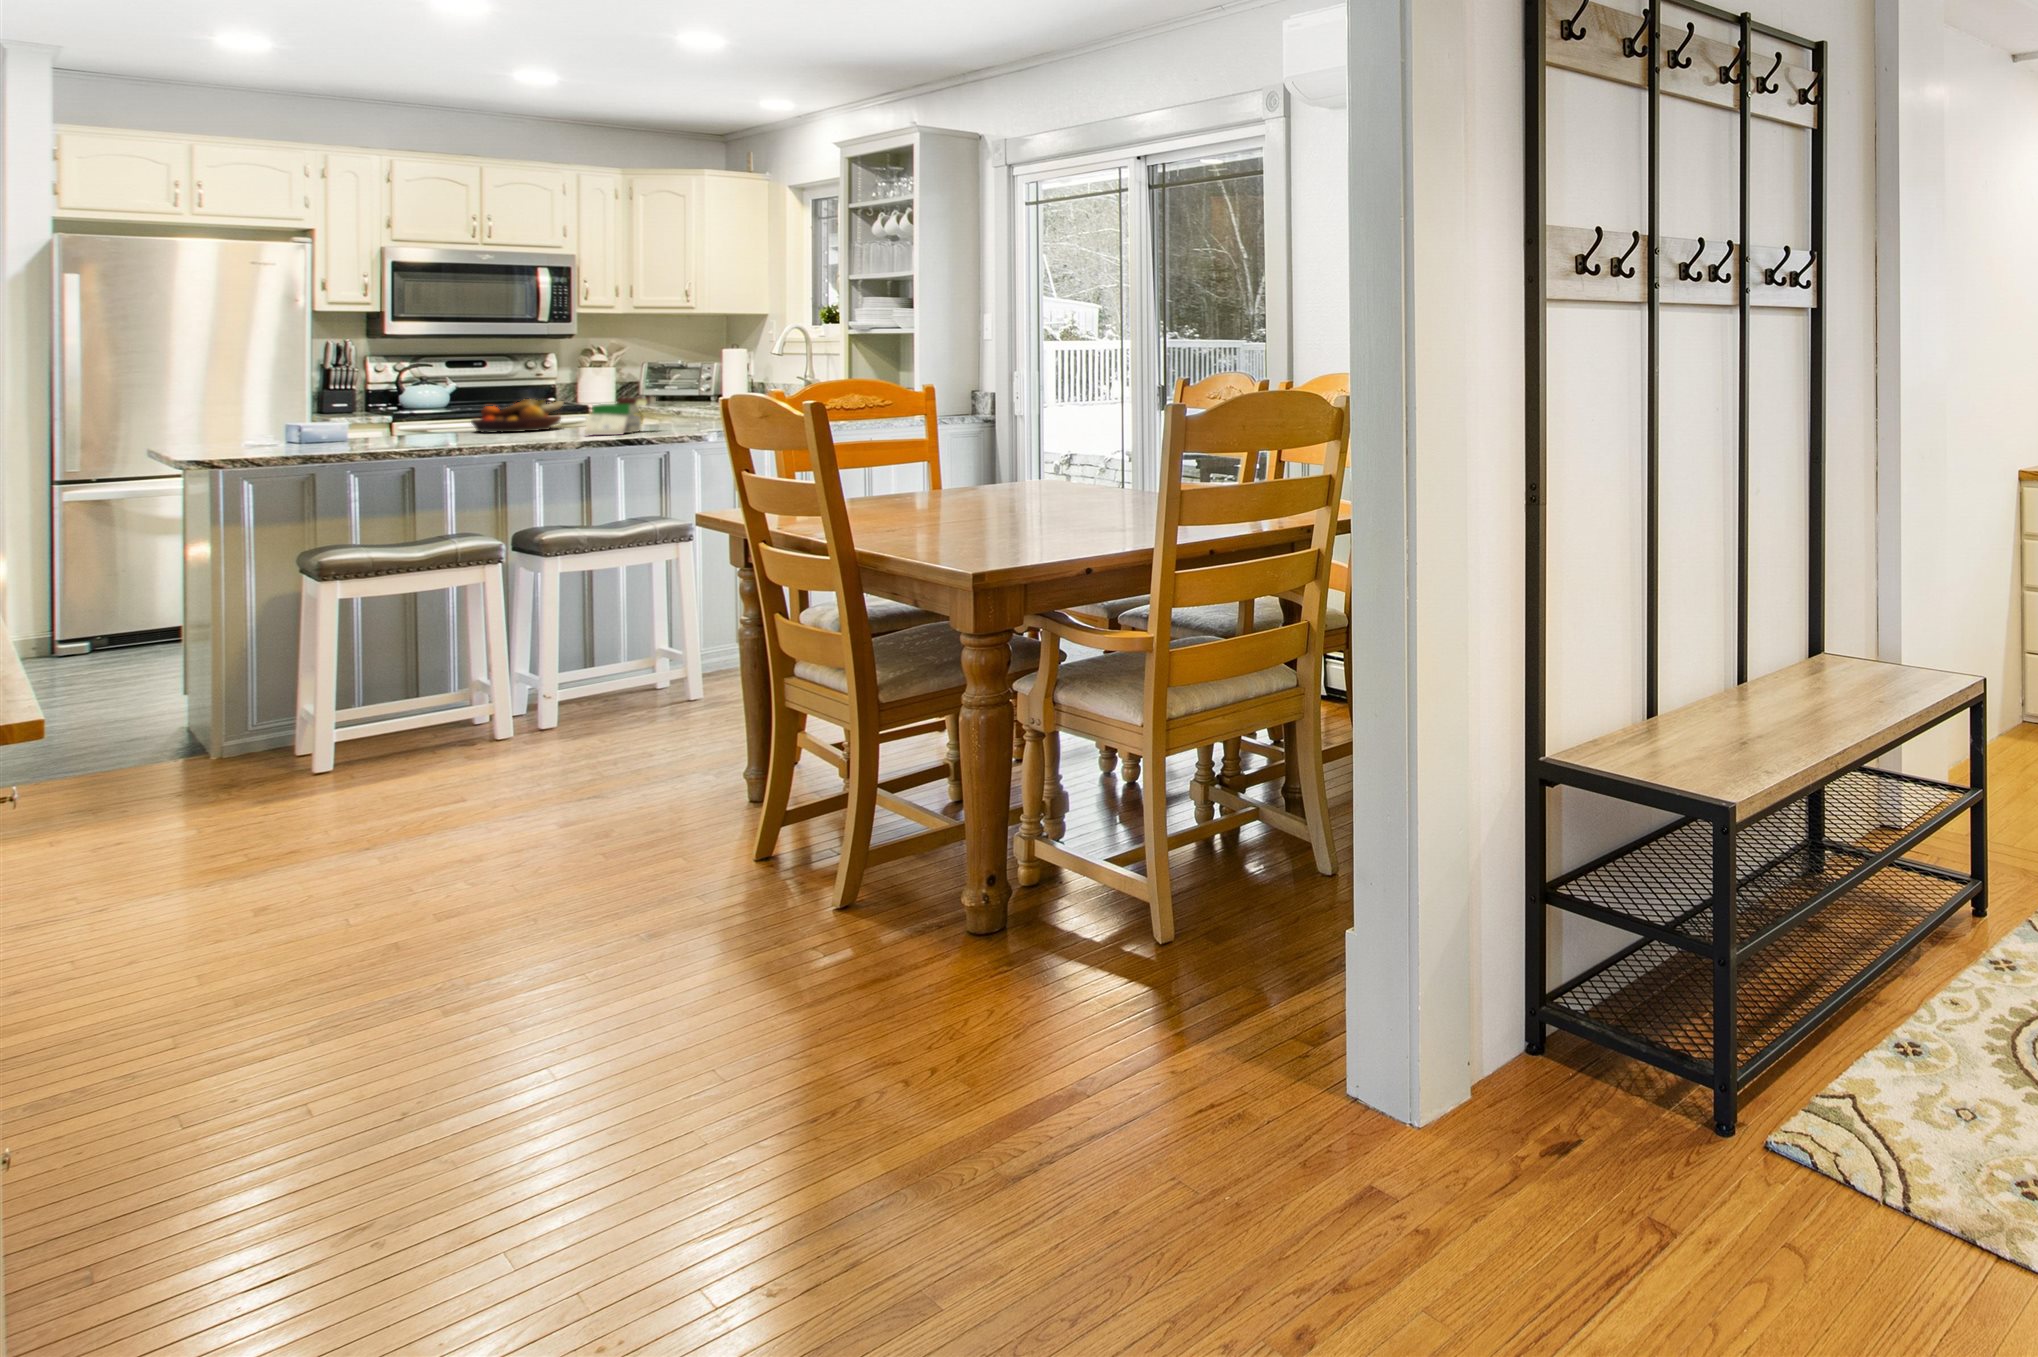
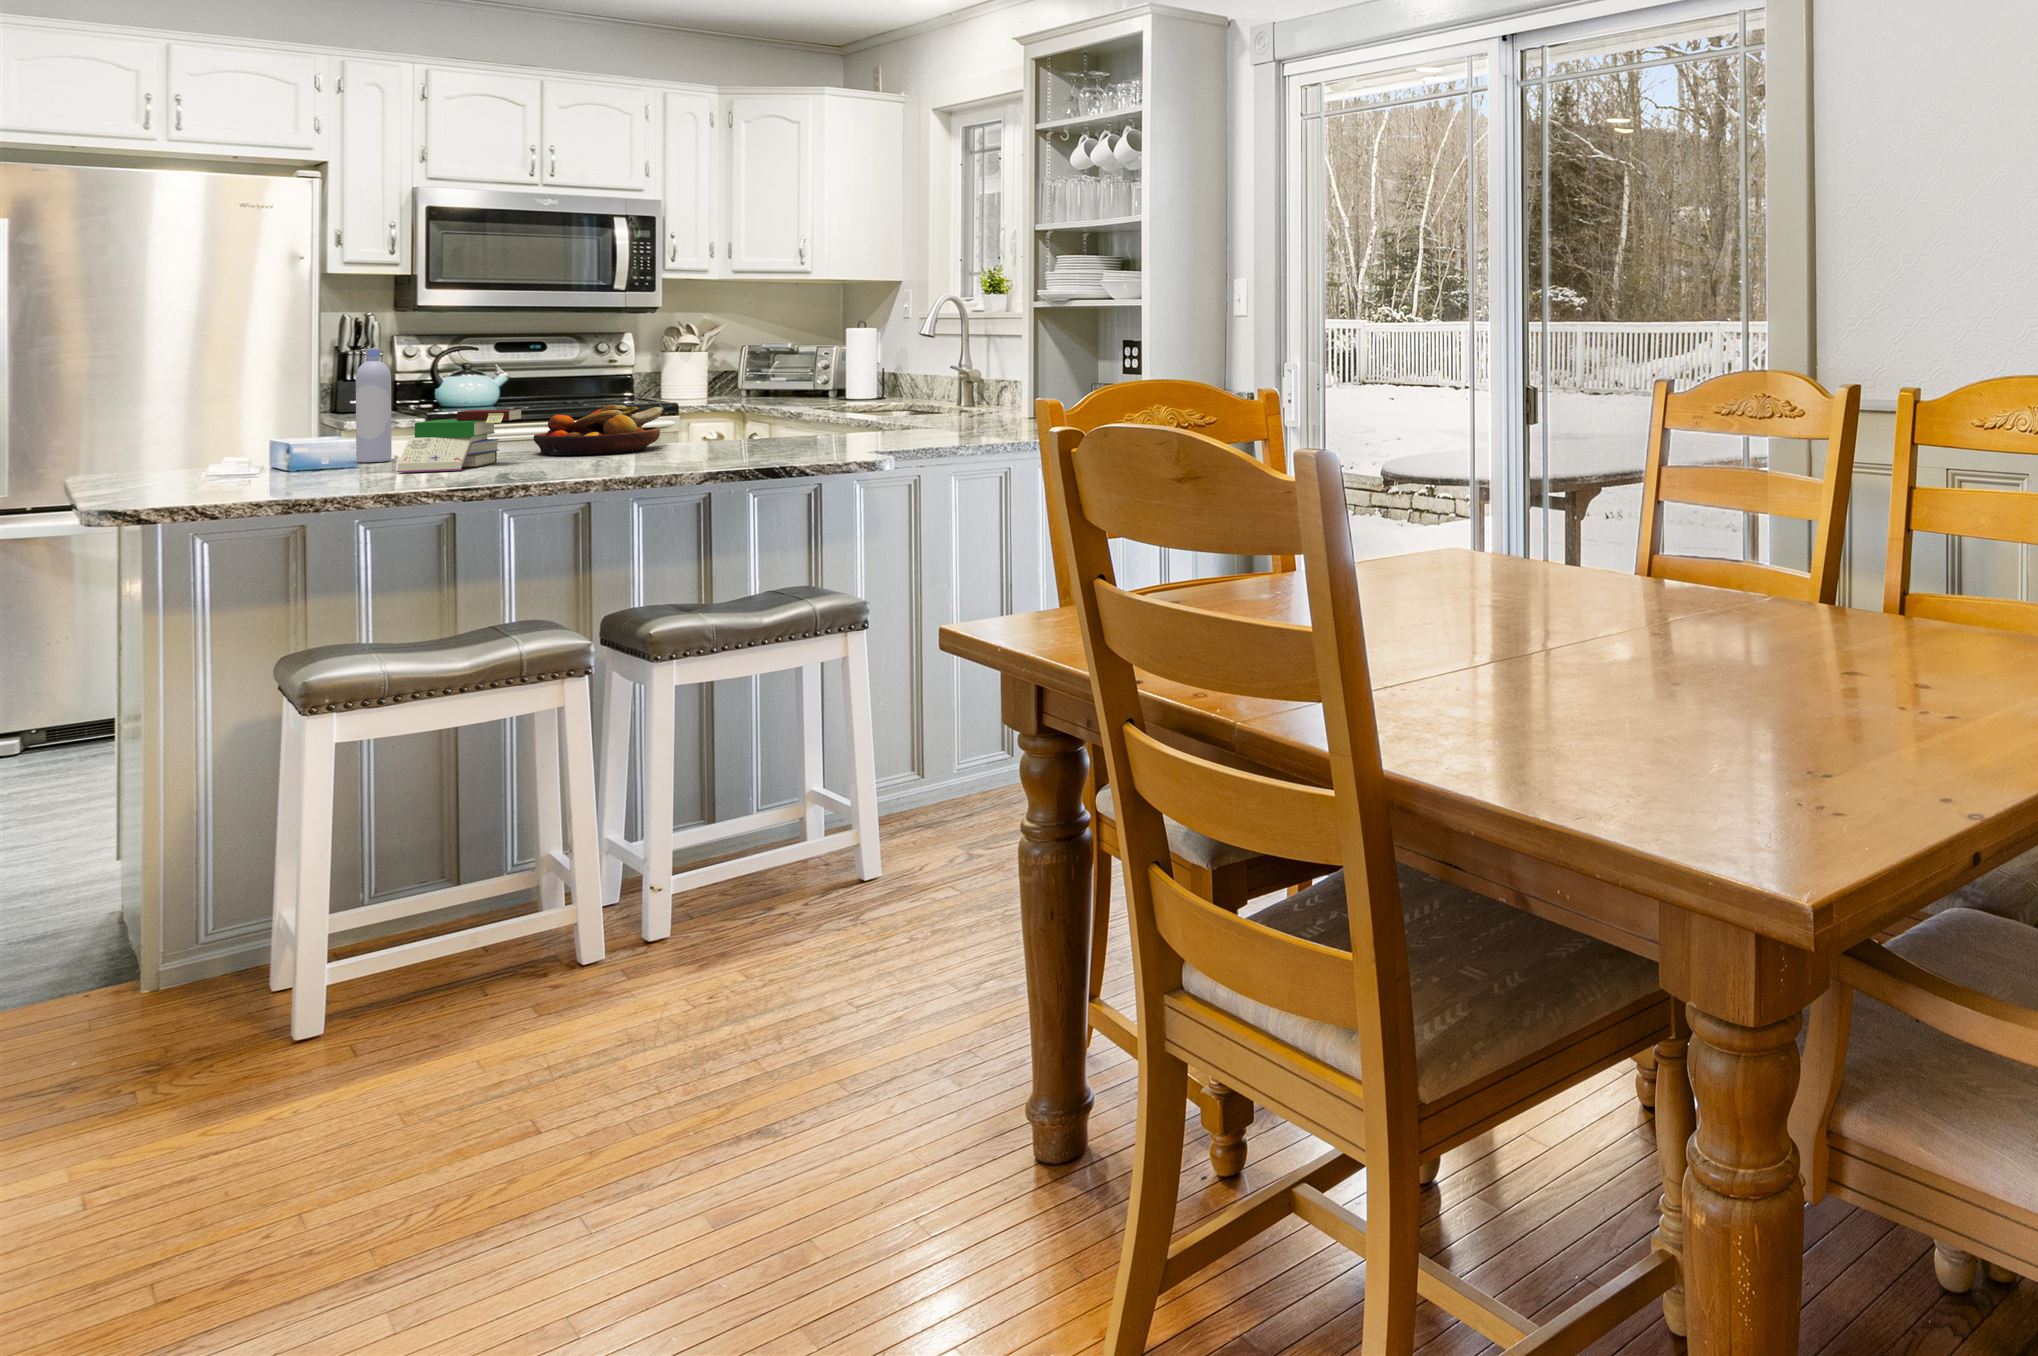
bottle: none [346,362,371,438] -> present [356,349,392,462]
book: present [585,397,656,435] -> present [397,409,521,473]

